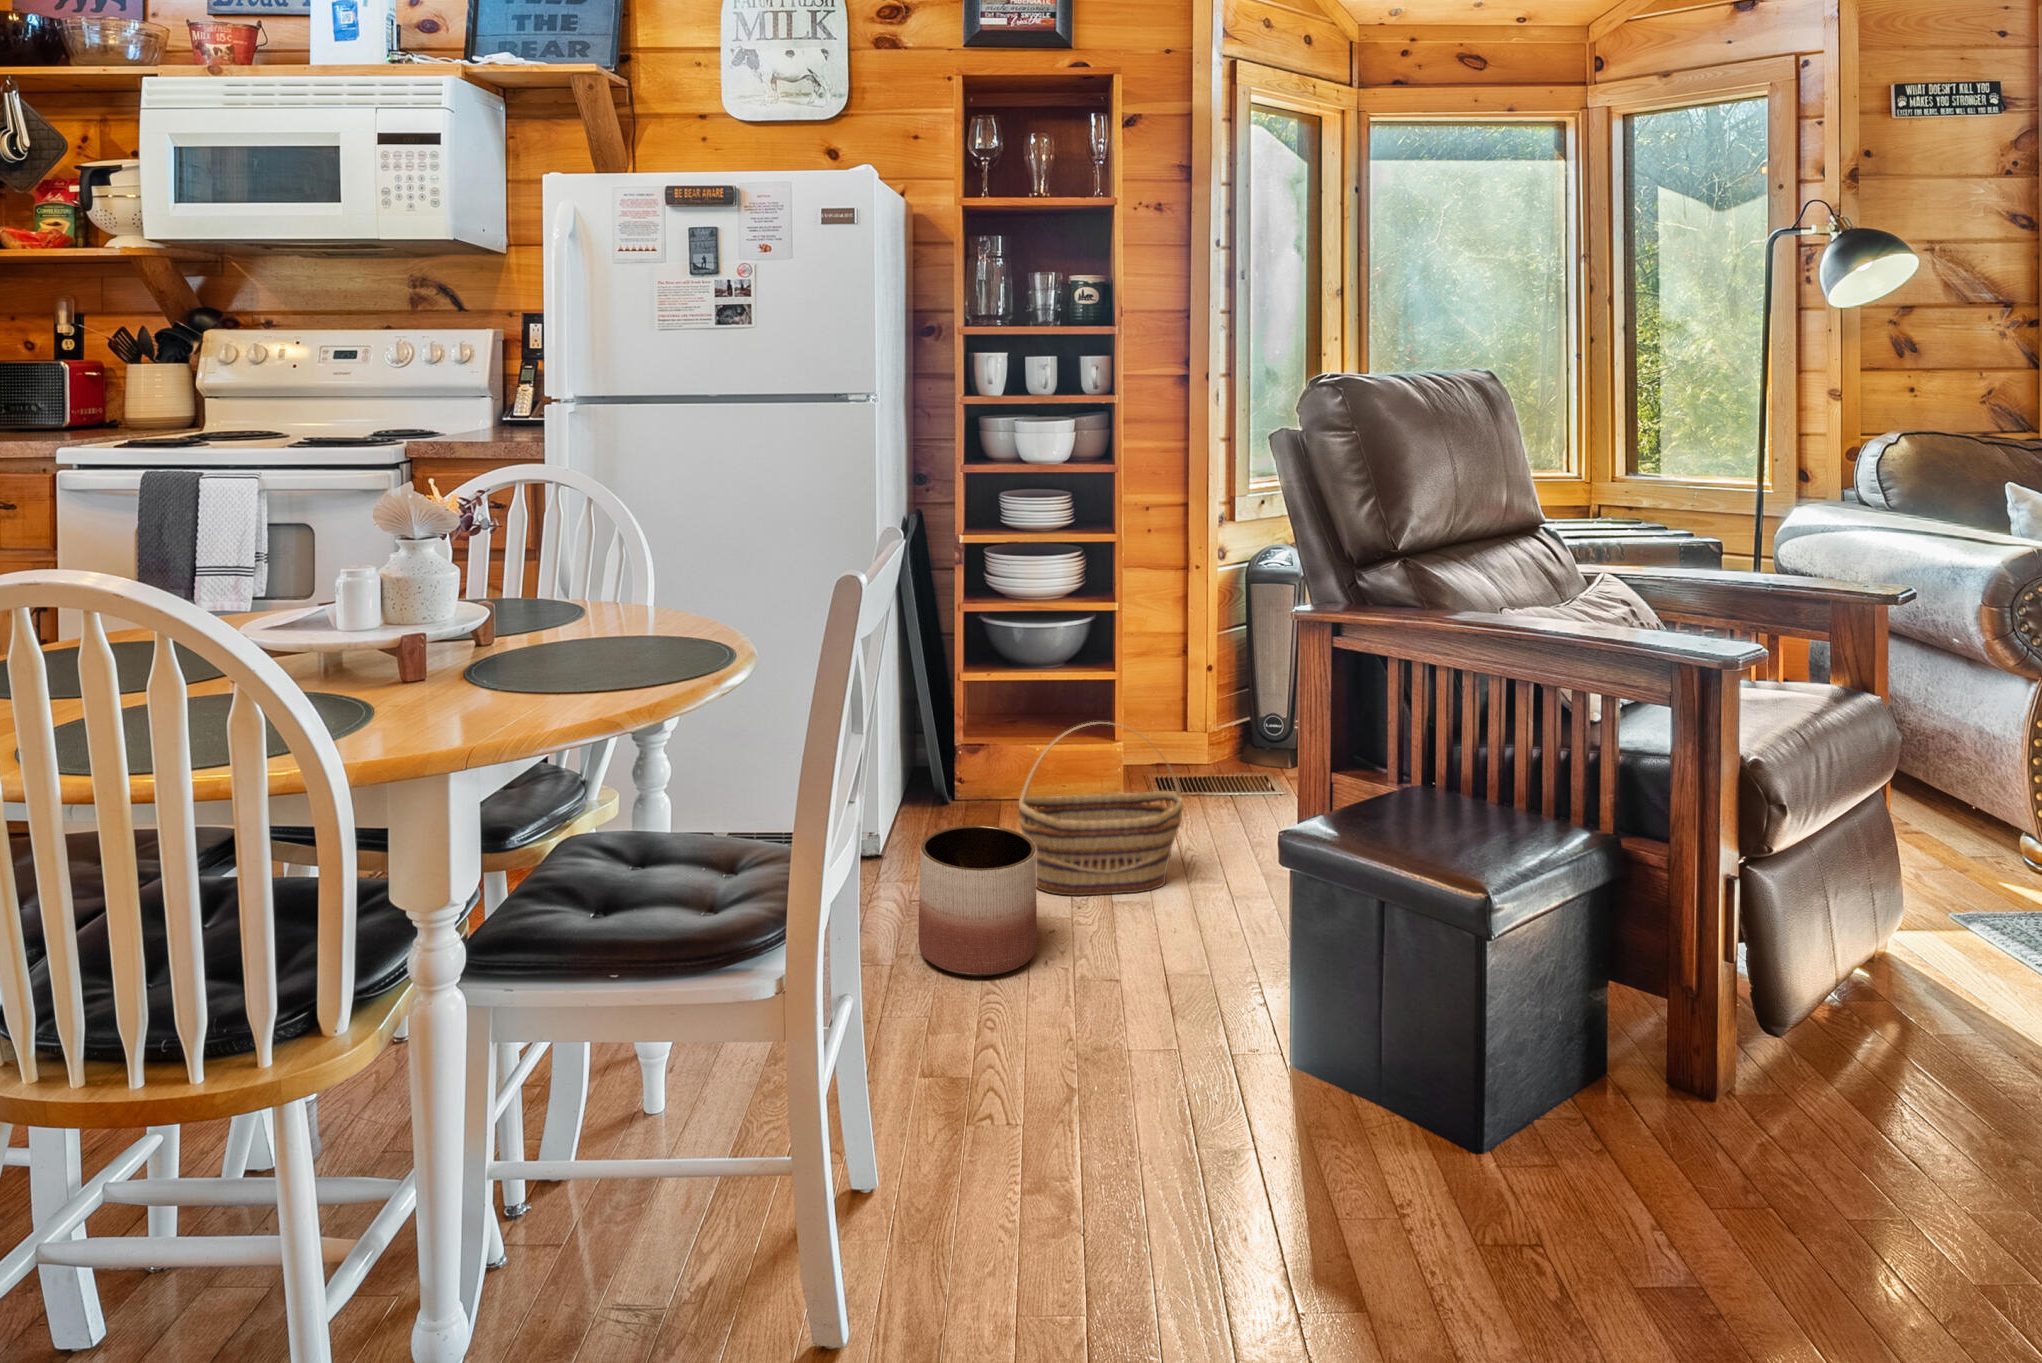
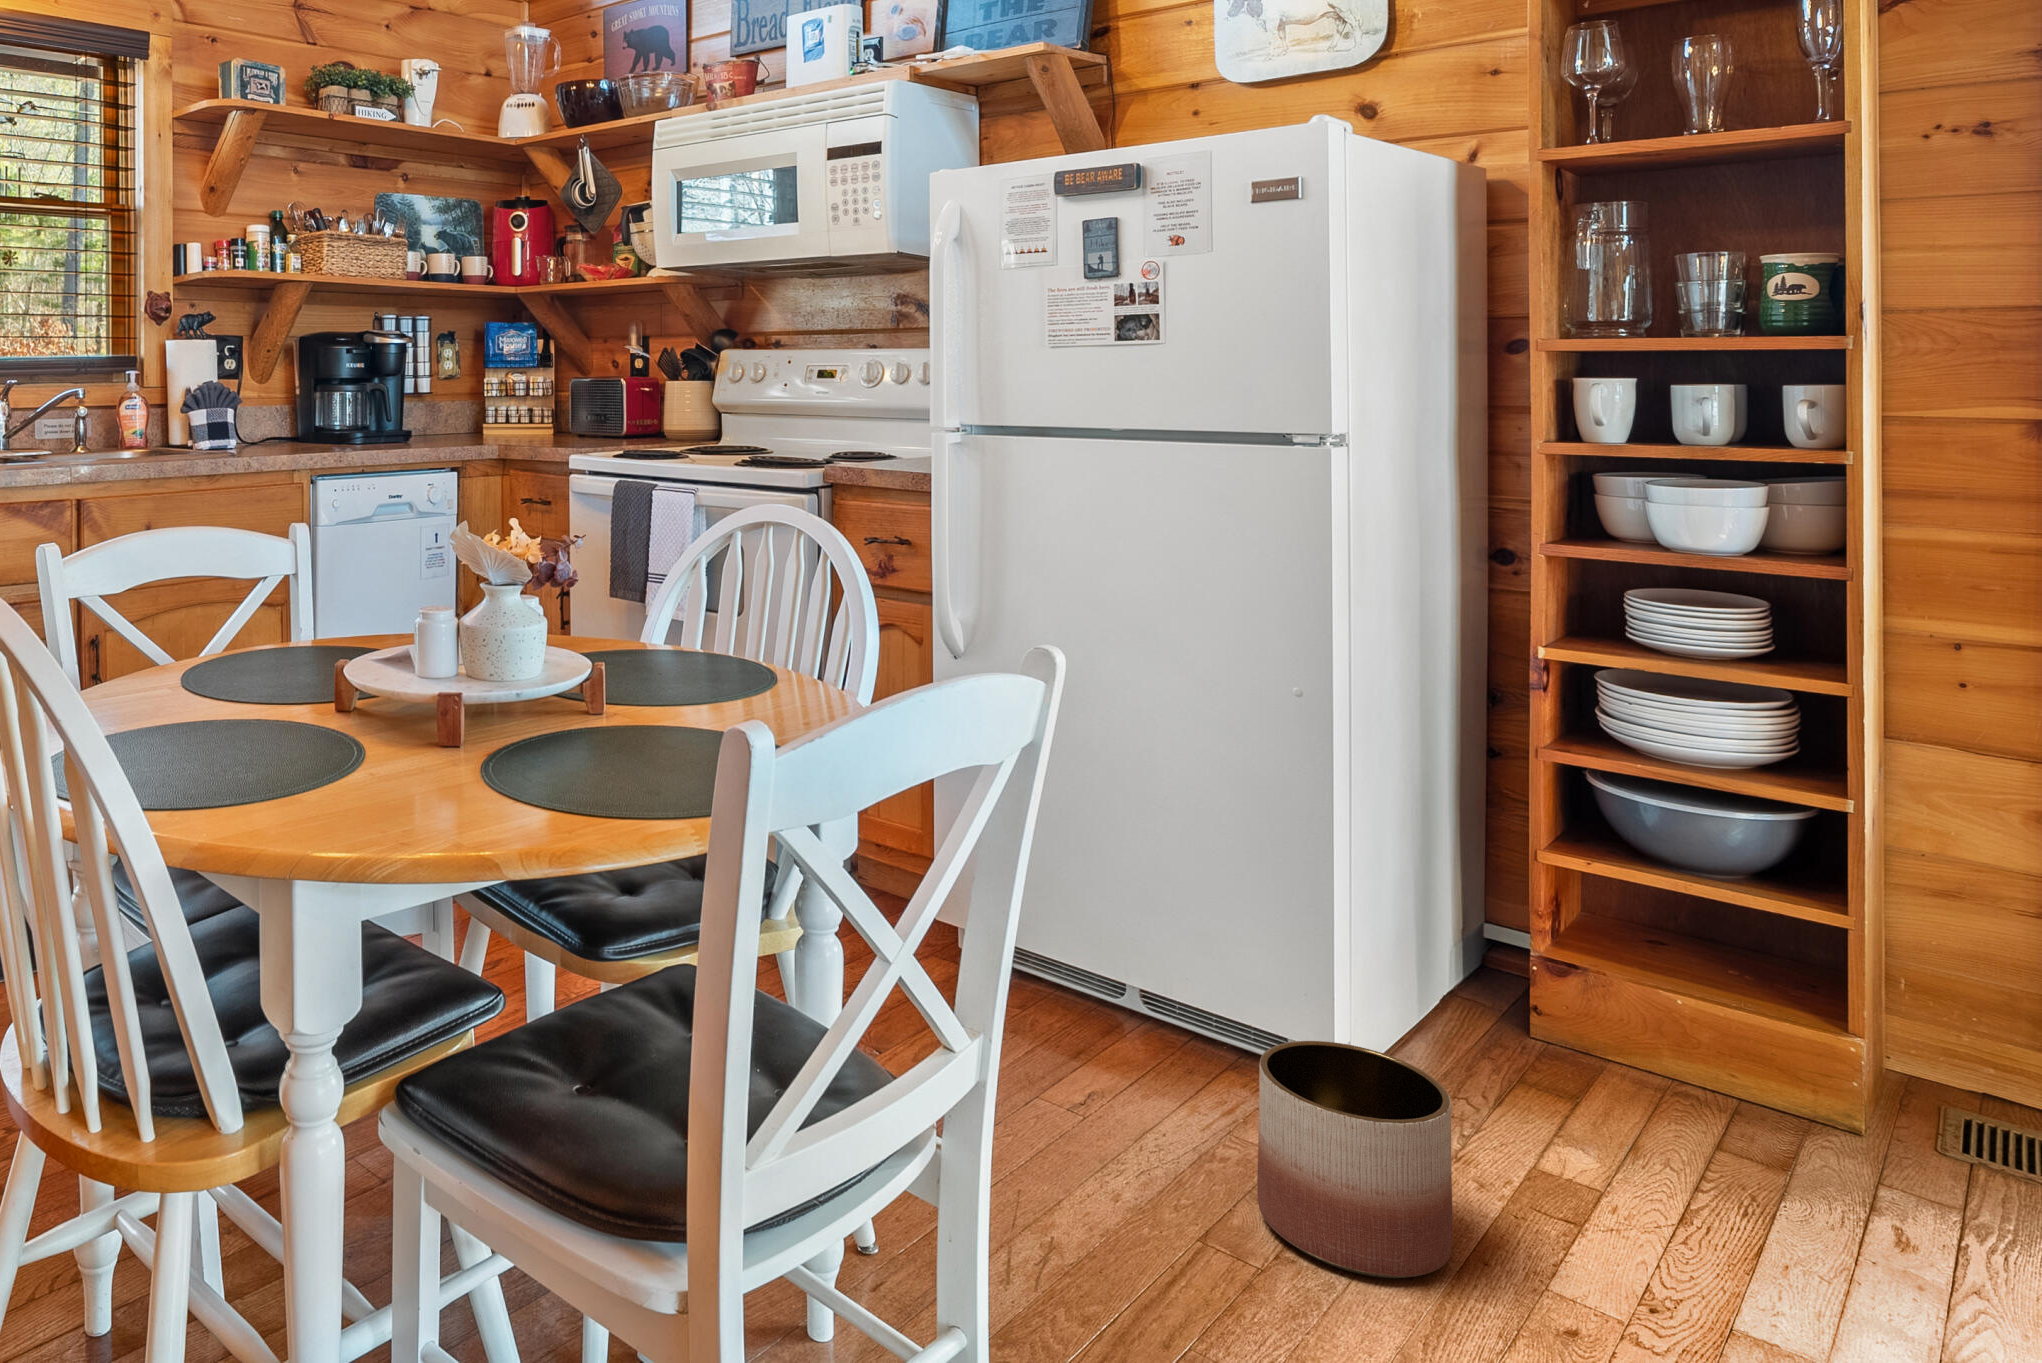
basket: present [1019,722,1182,895] -> none [1507,962,1846,1280]

